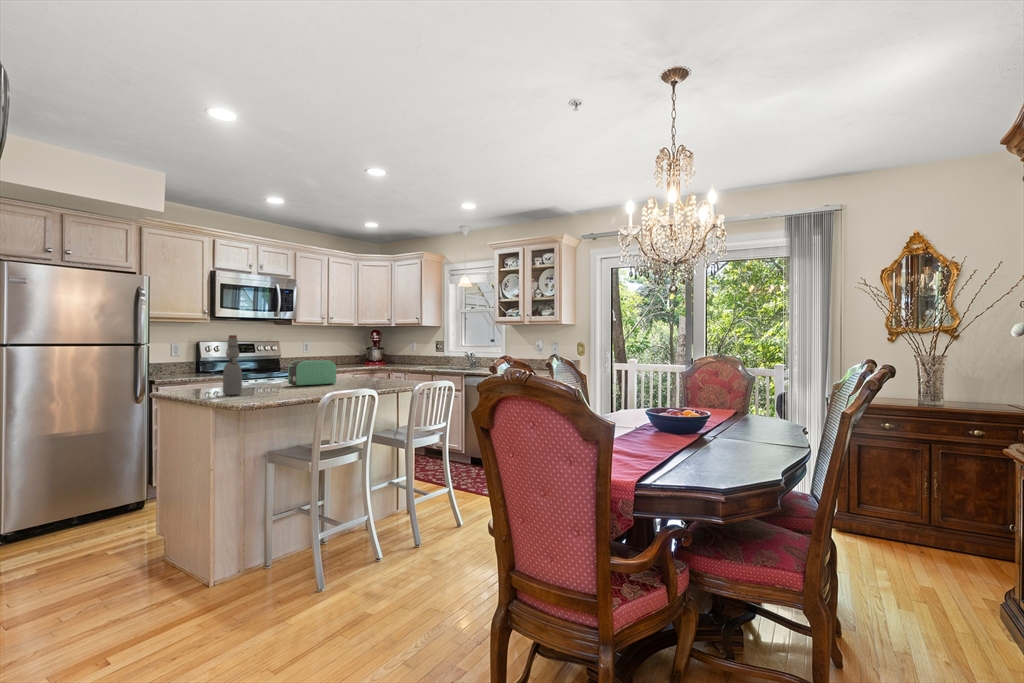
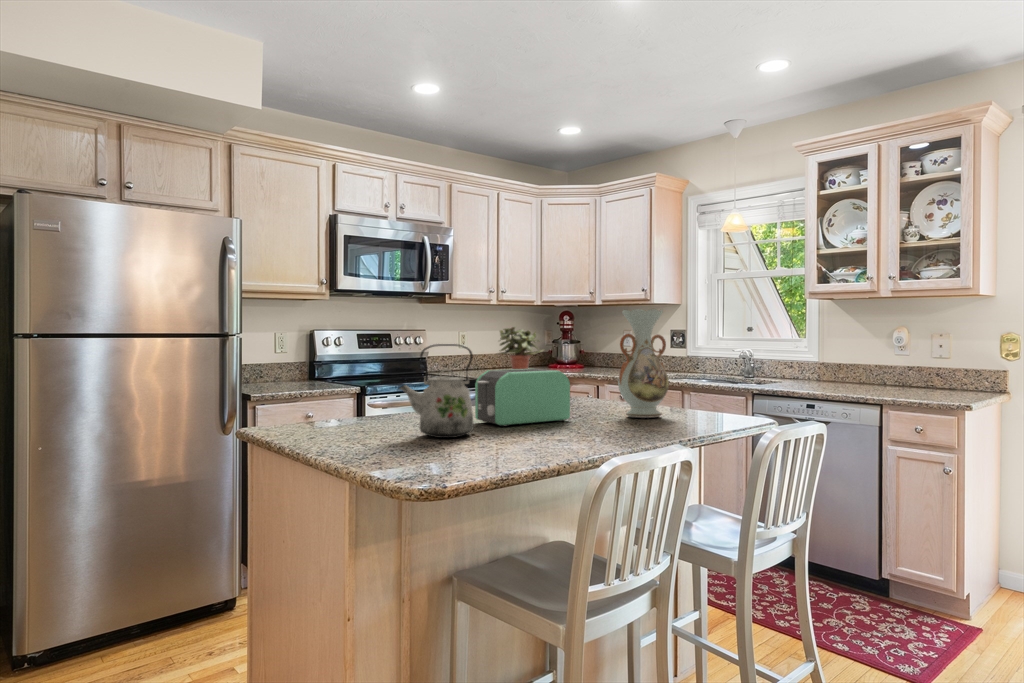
vase: none [361,332,386,382] -> present [618,309,669,418]
bottle: present [223,335,242,395] -> none [356,314,398,464]
potted plant: none [327,339,359,369] -> present [497,327,544,369]
kettle: none [245,348,283,390] -> present [399,344,474,438]

